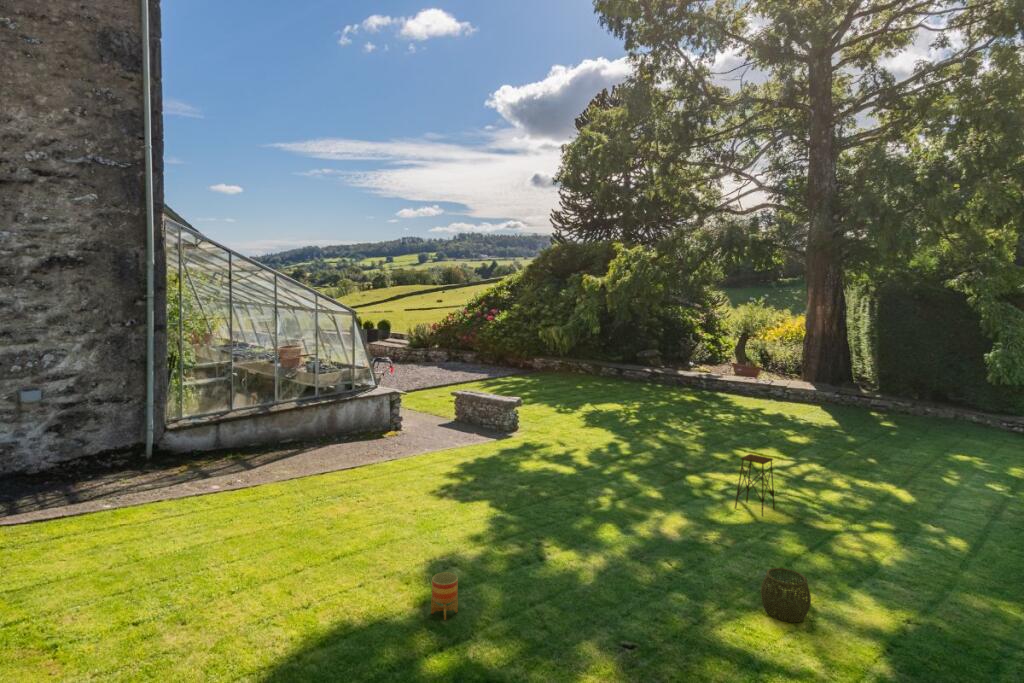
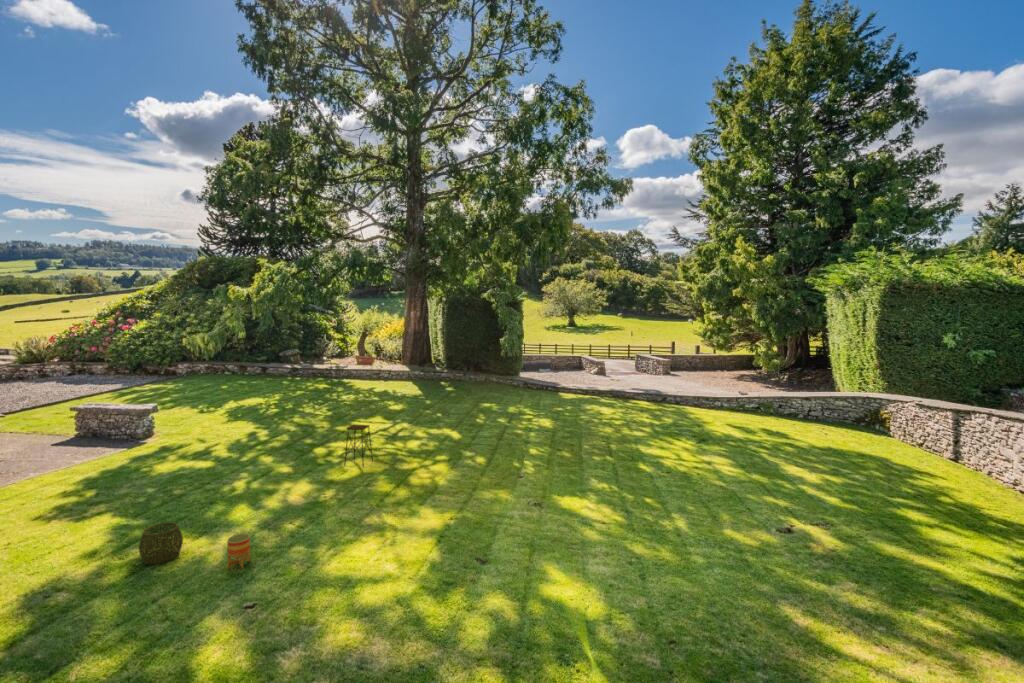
woven basket: present [761,568,811,623] -> present [139,522,183,565]
planter: present [431,572,458,620] -> present [227,533,251,569]

